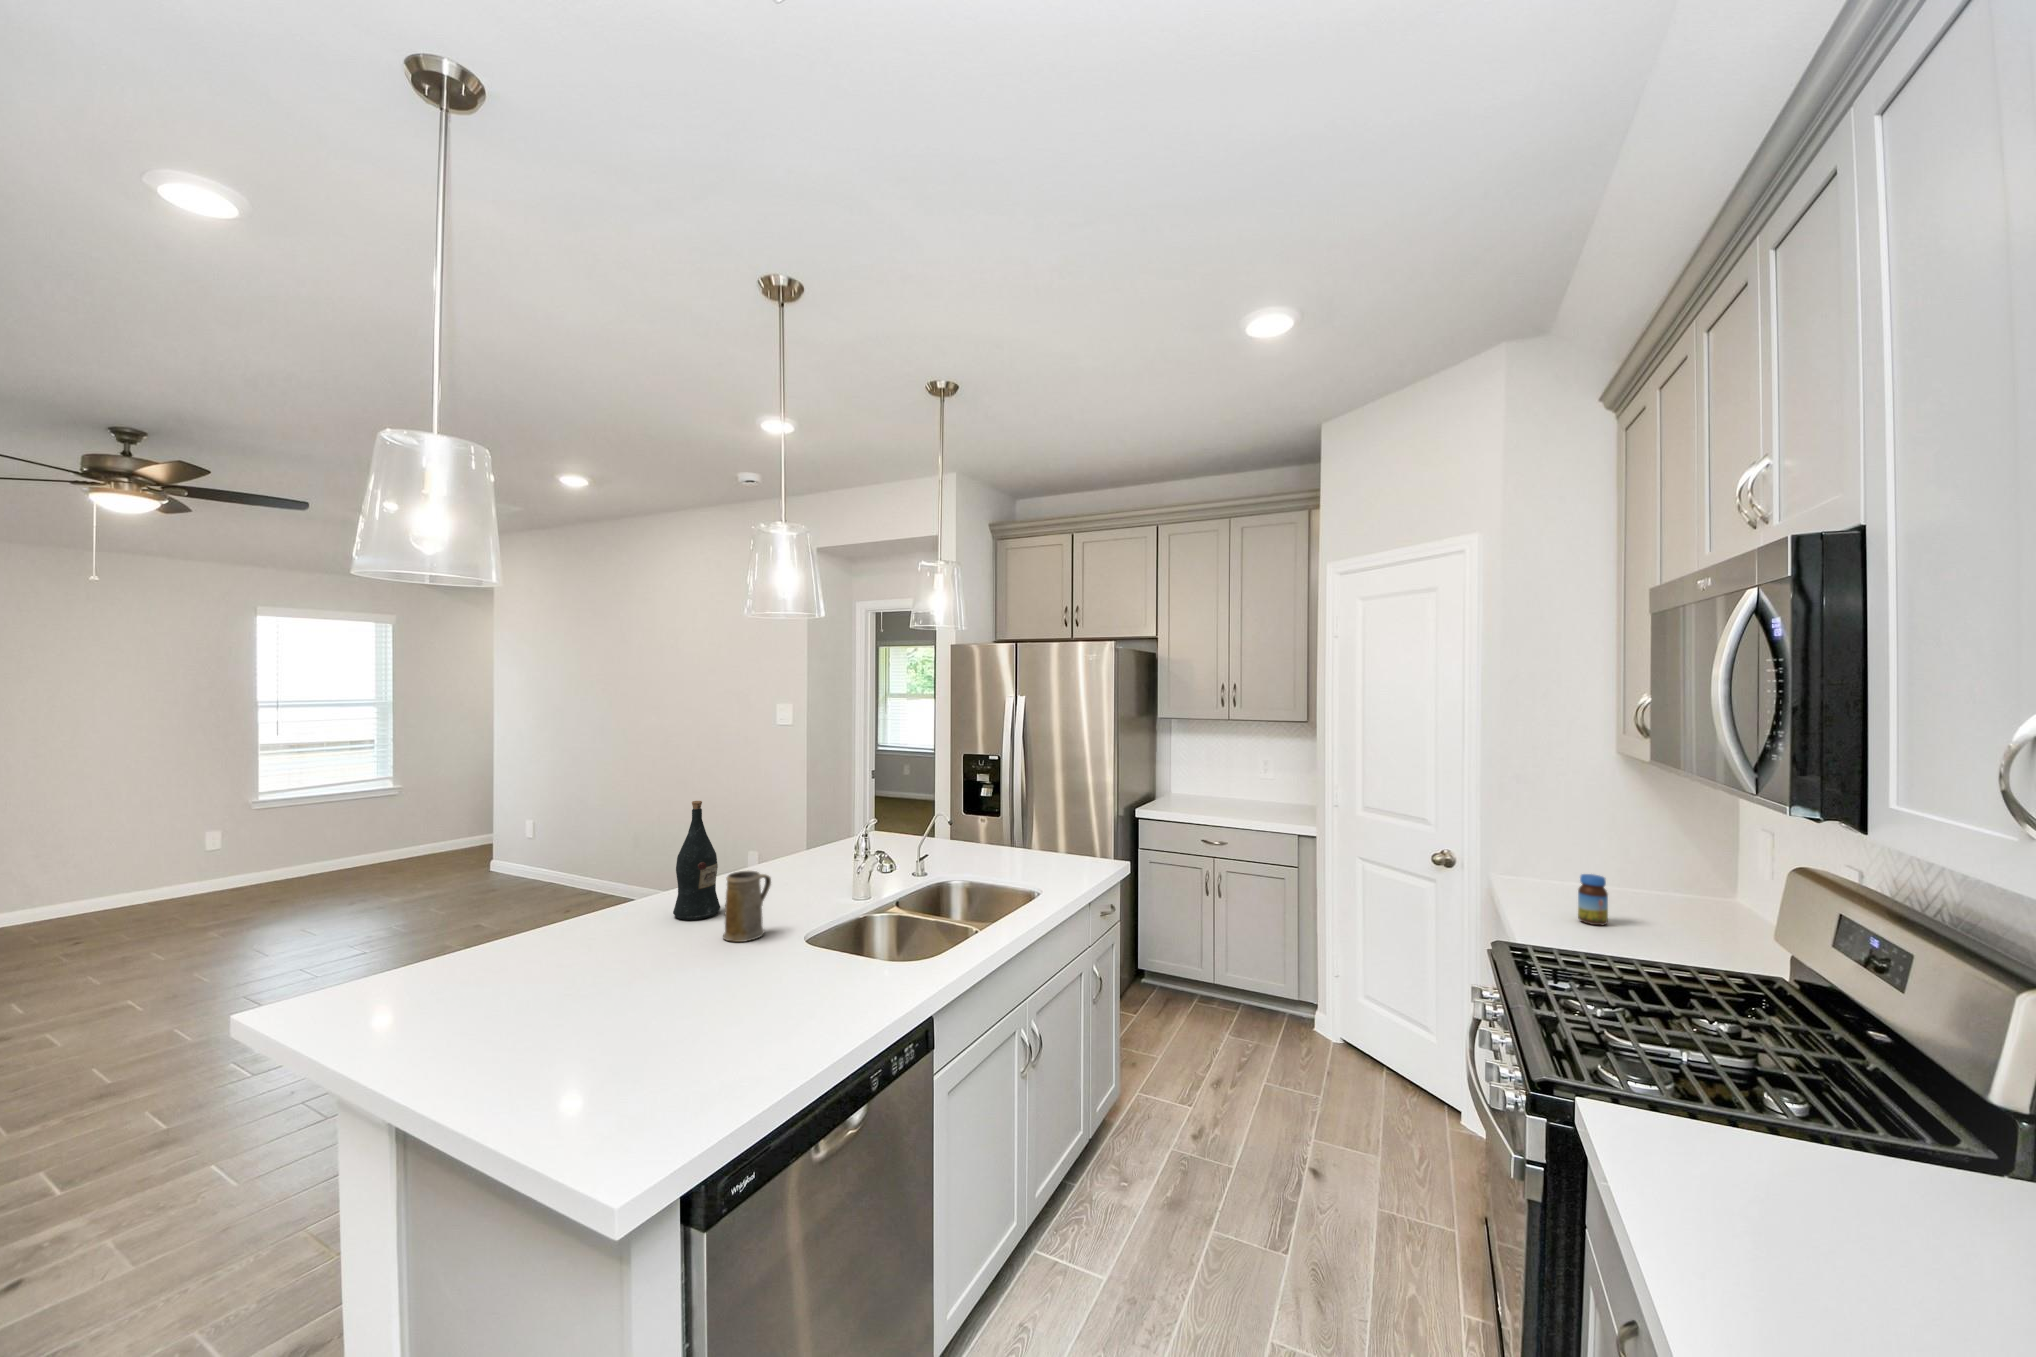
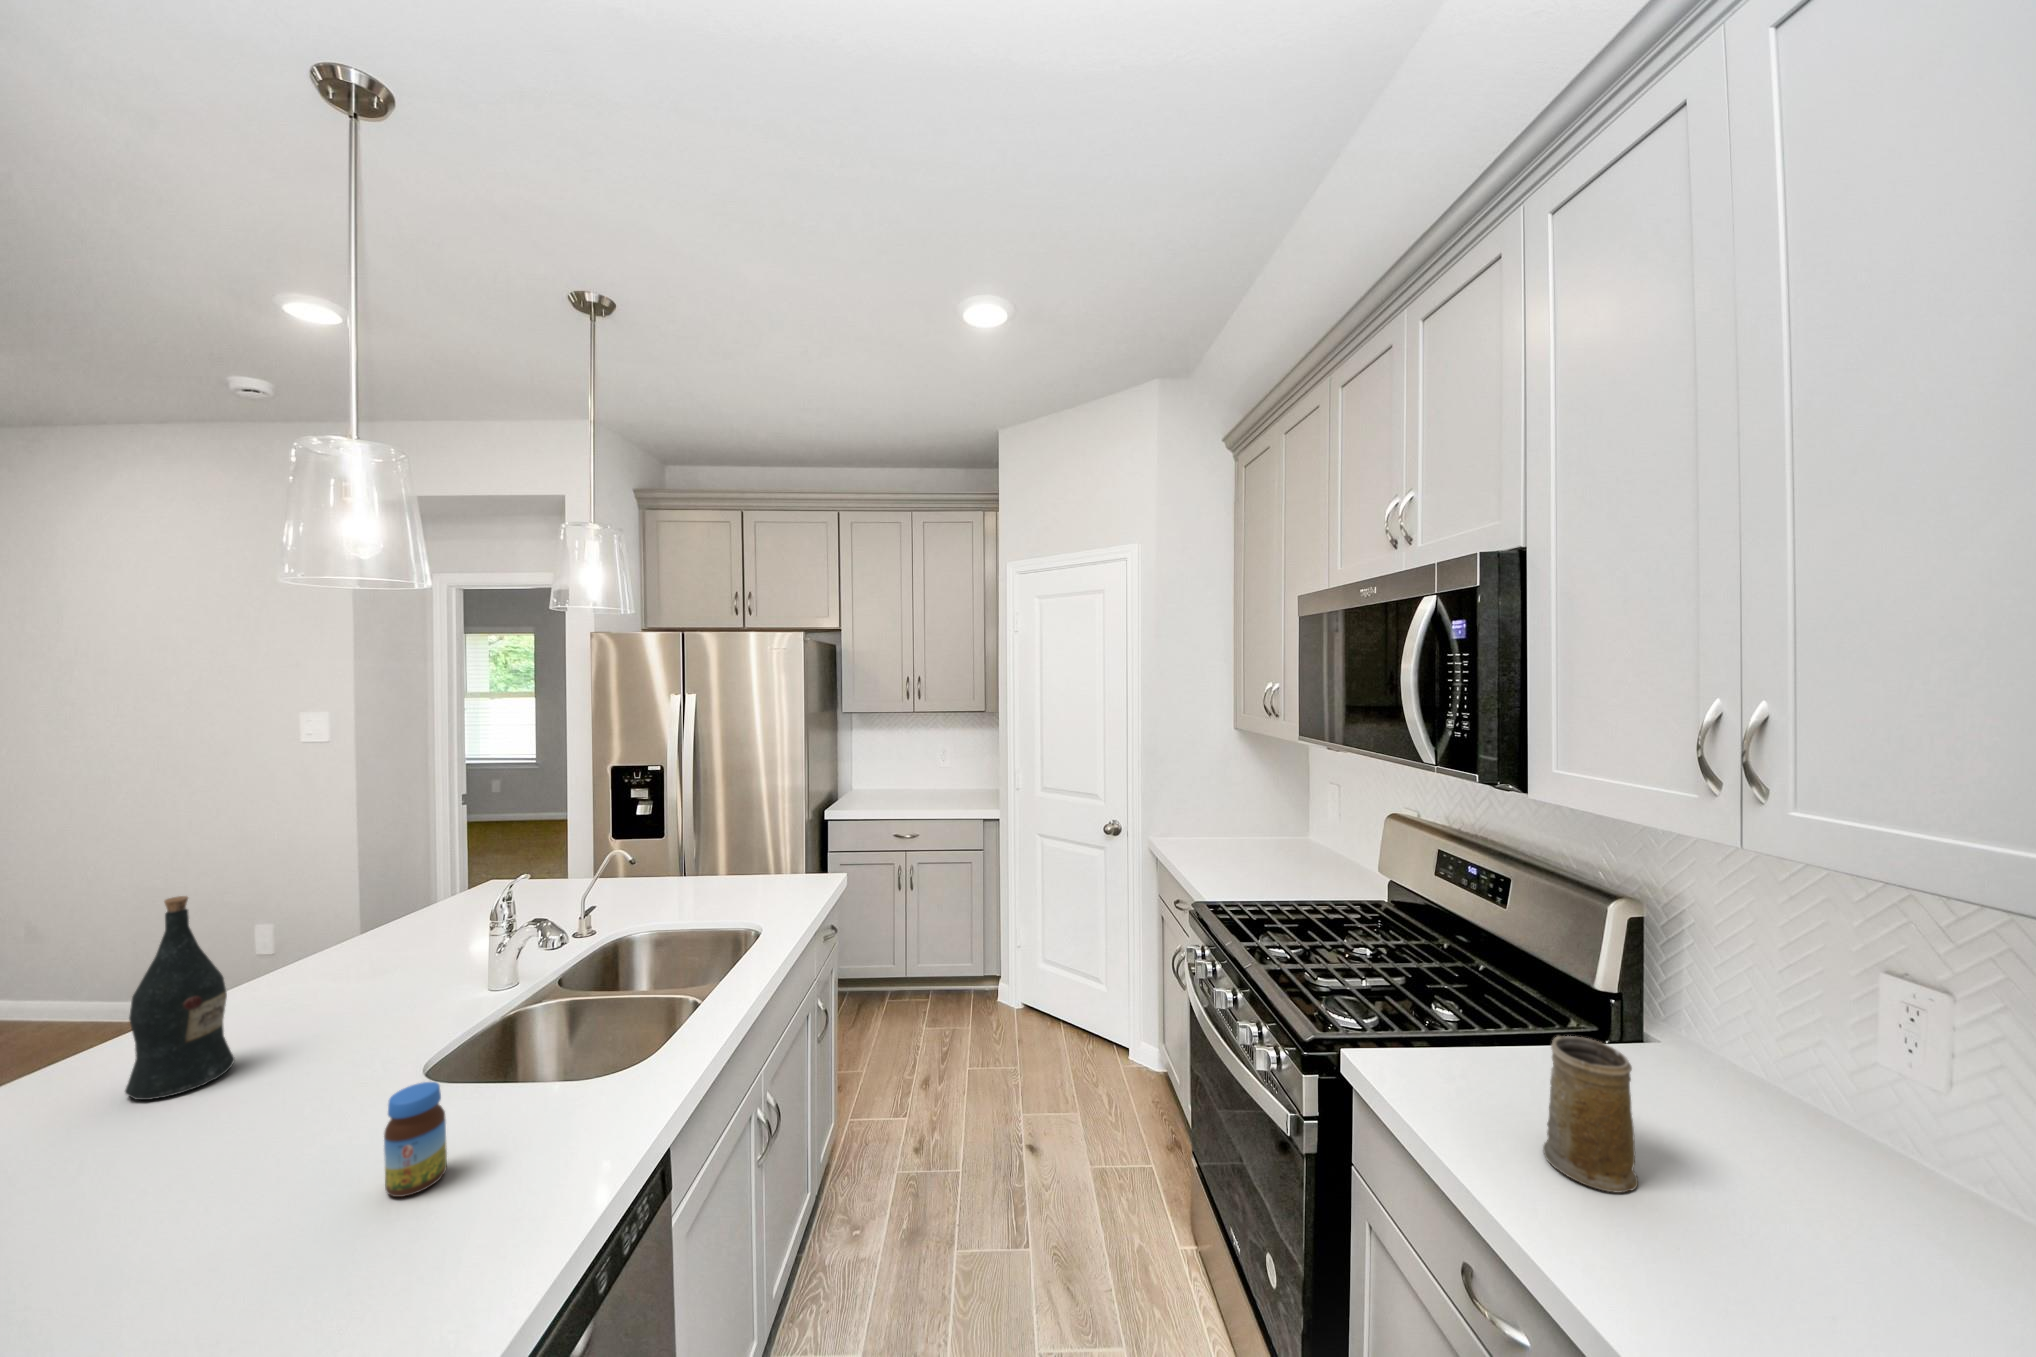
mug: present [723,871,771,942] -> present [1543,1036,1638,1193]
jar: present [1578,874,1608,925] -> present [384,1082,447,1197]

